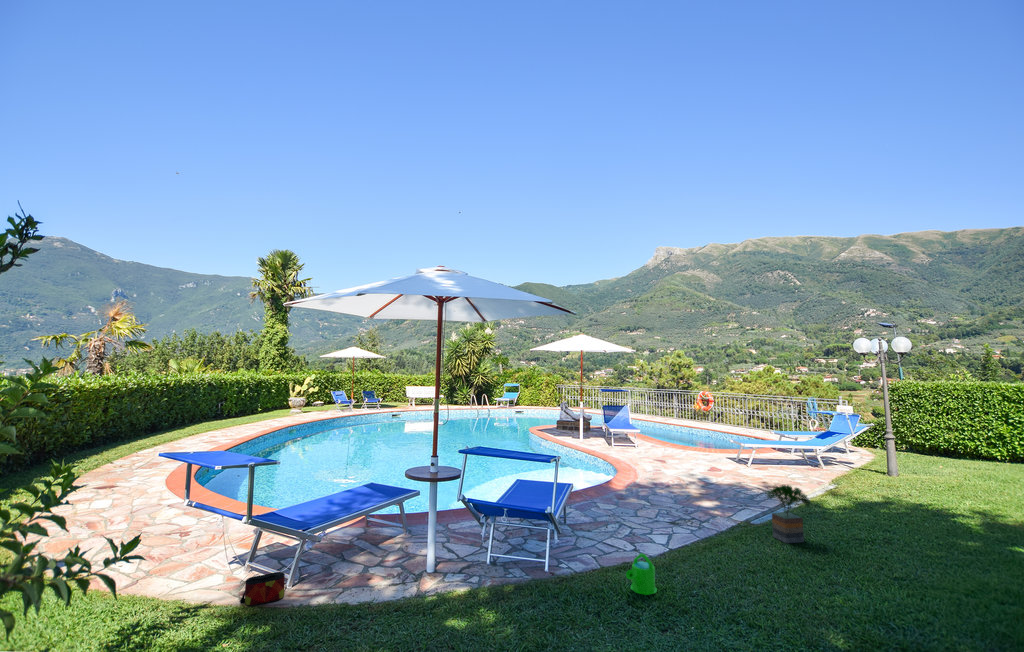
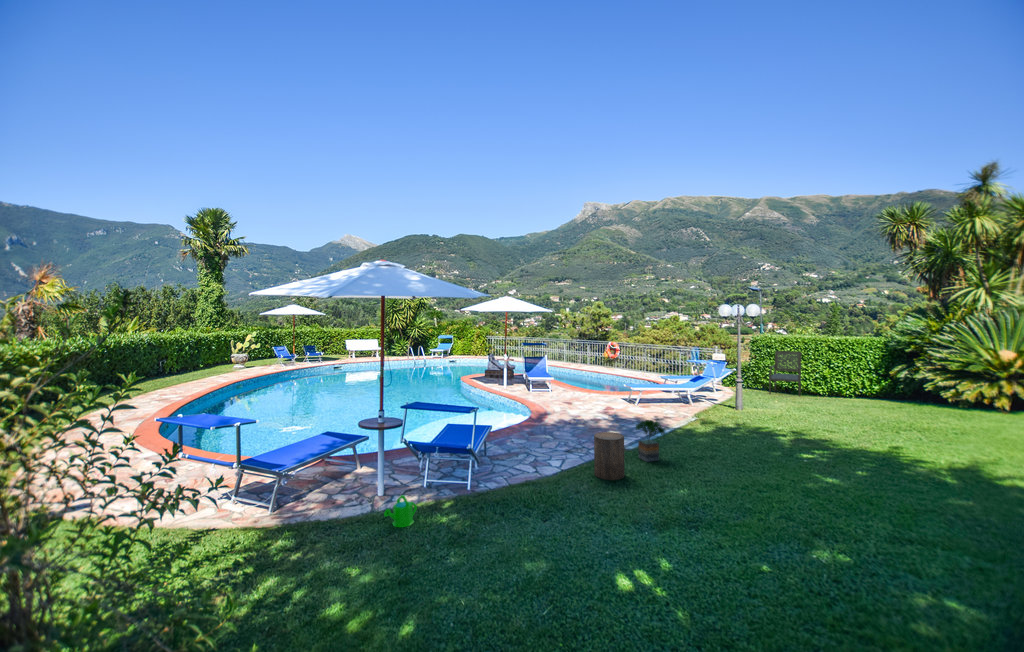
chair: none [922,404,970,464] -> present [769,351,802,396]
stool: none [715,499,761,568] -> present [594,432,625,480]
watering can: present [626,553,657,595] -> present [384,495,417,527]
bag: present [239,572,287,606] -> none [225,503,263,530]

